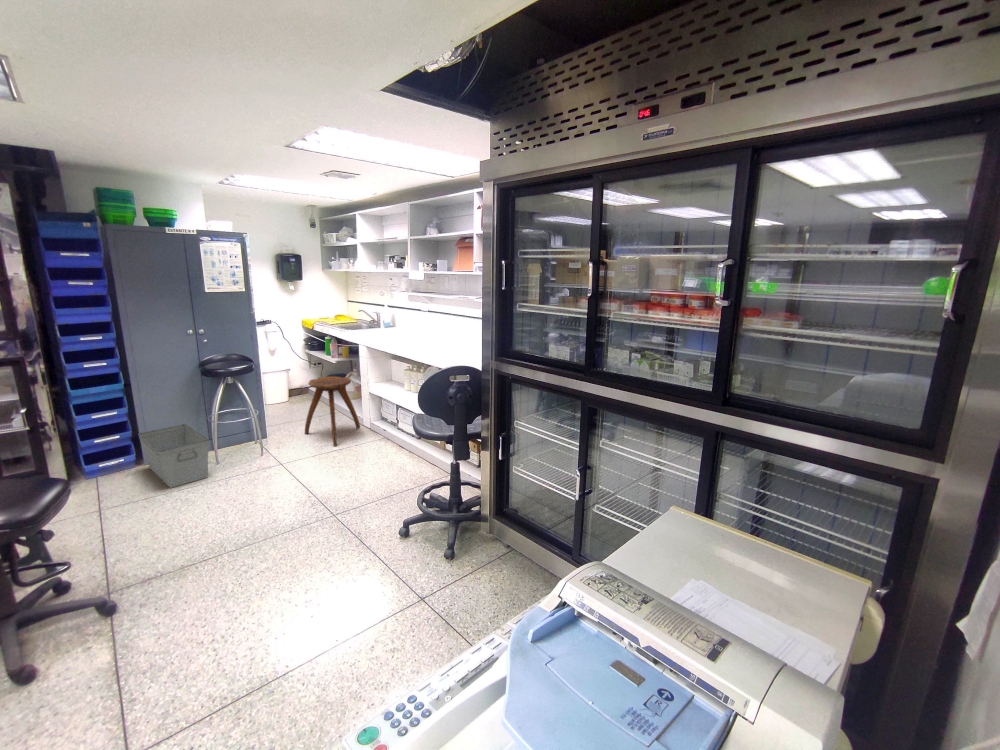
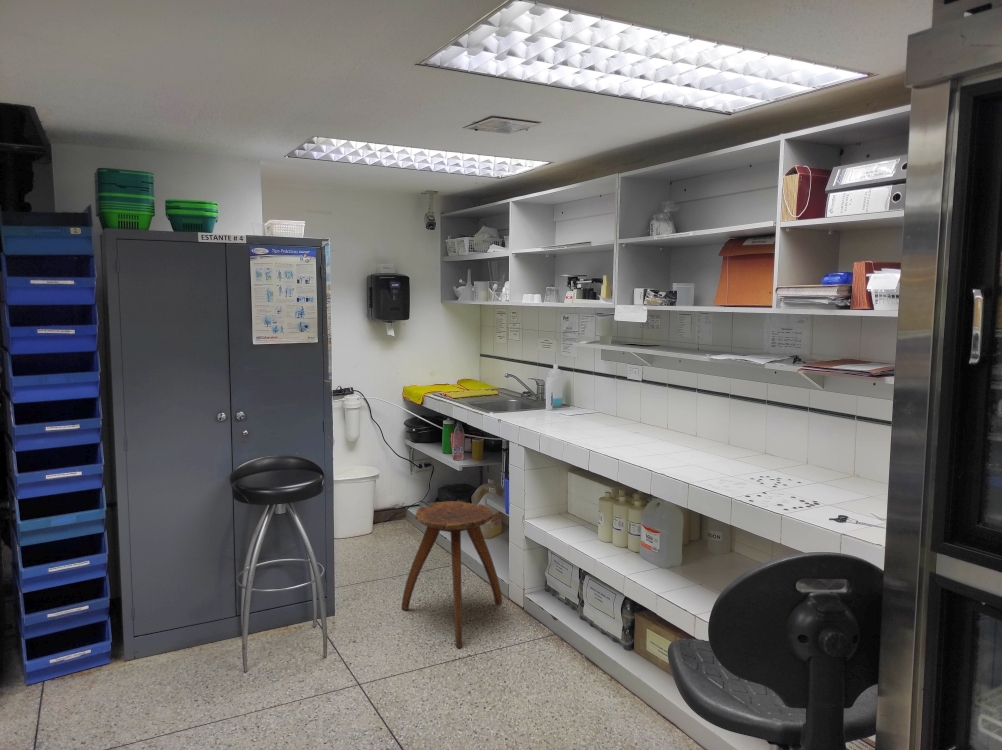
storage bin: present [138,424,209,488] -> none [119,586,233,728]

